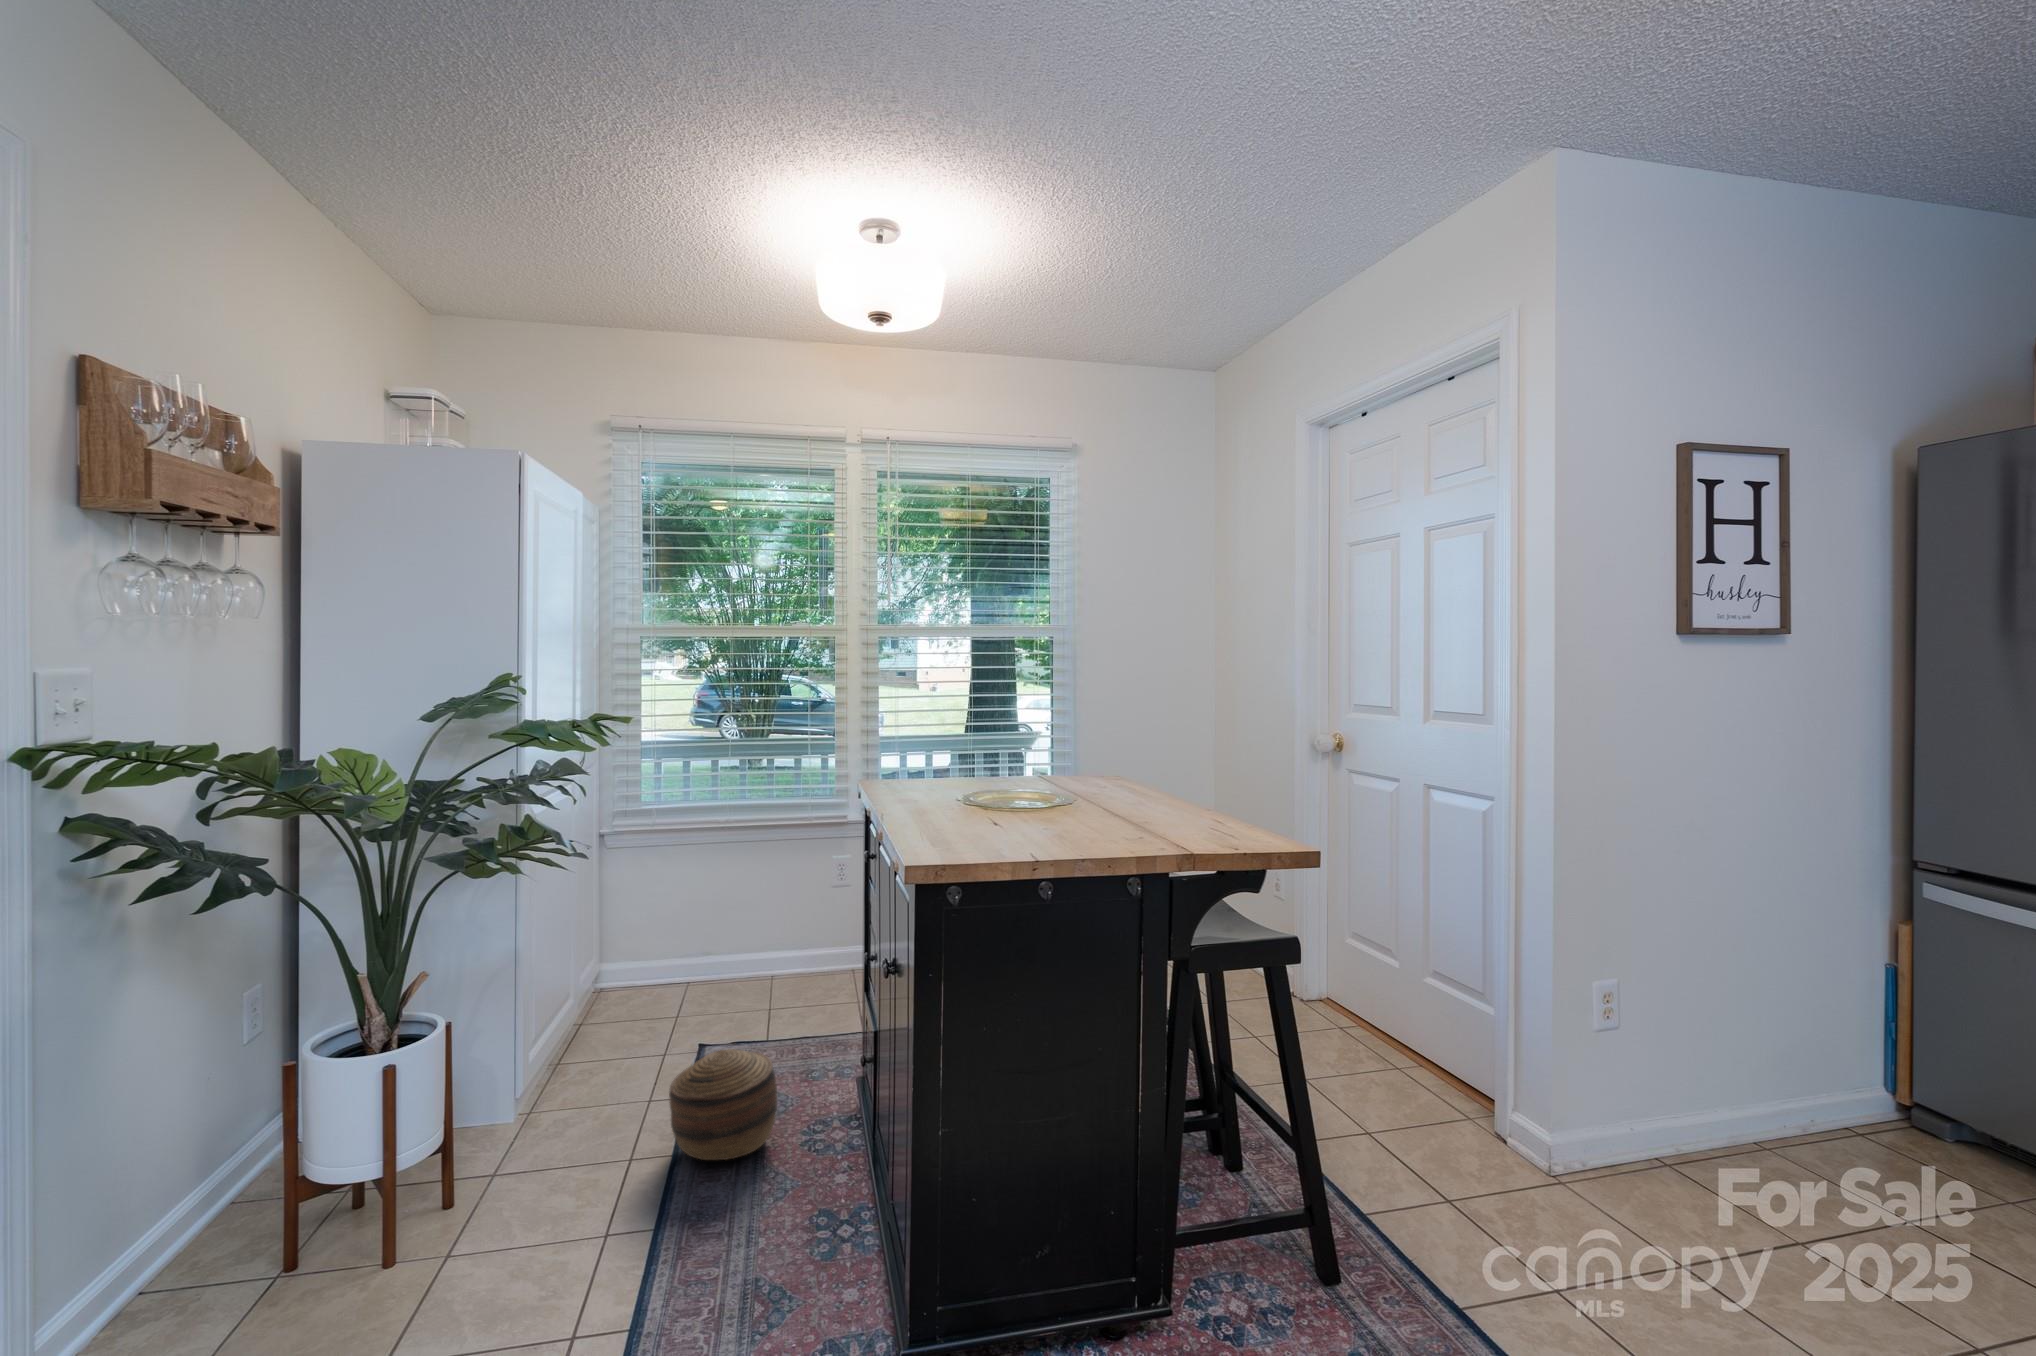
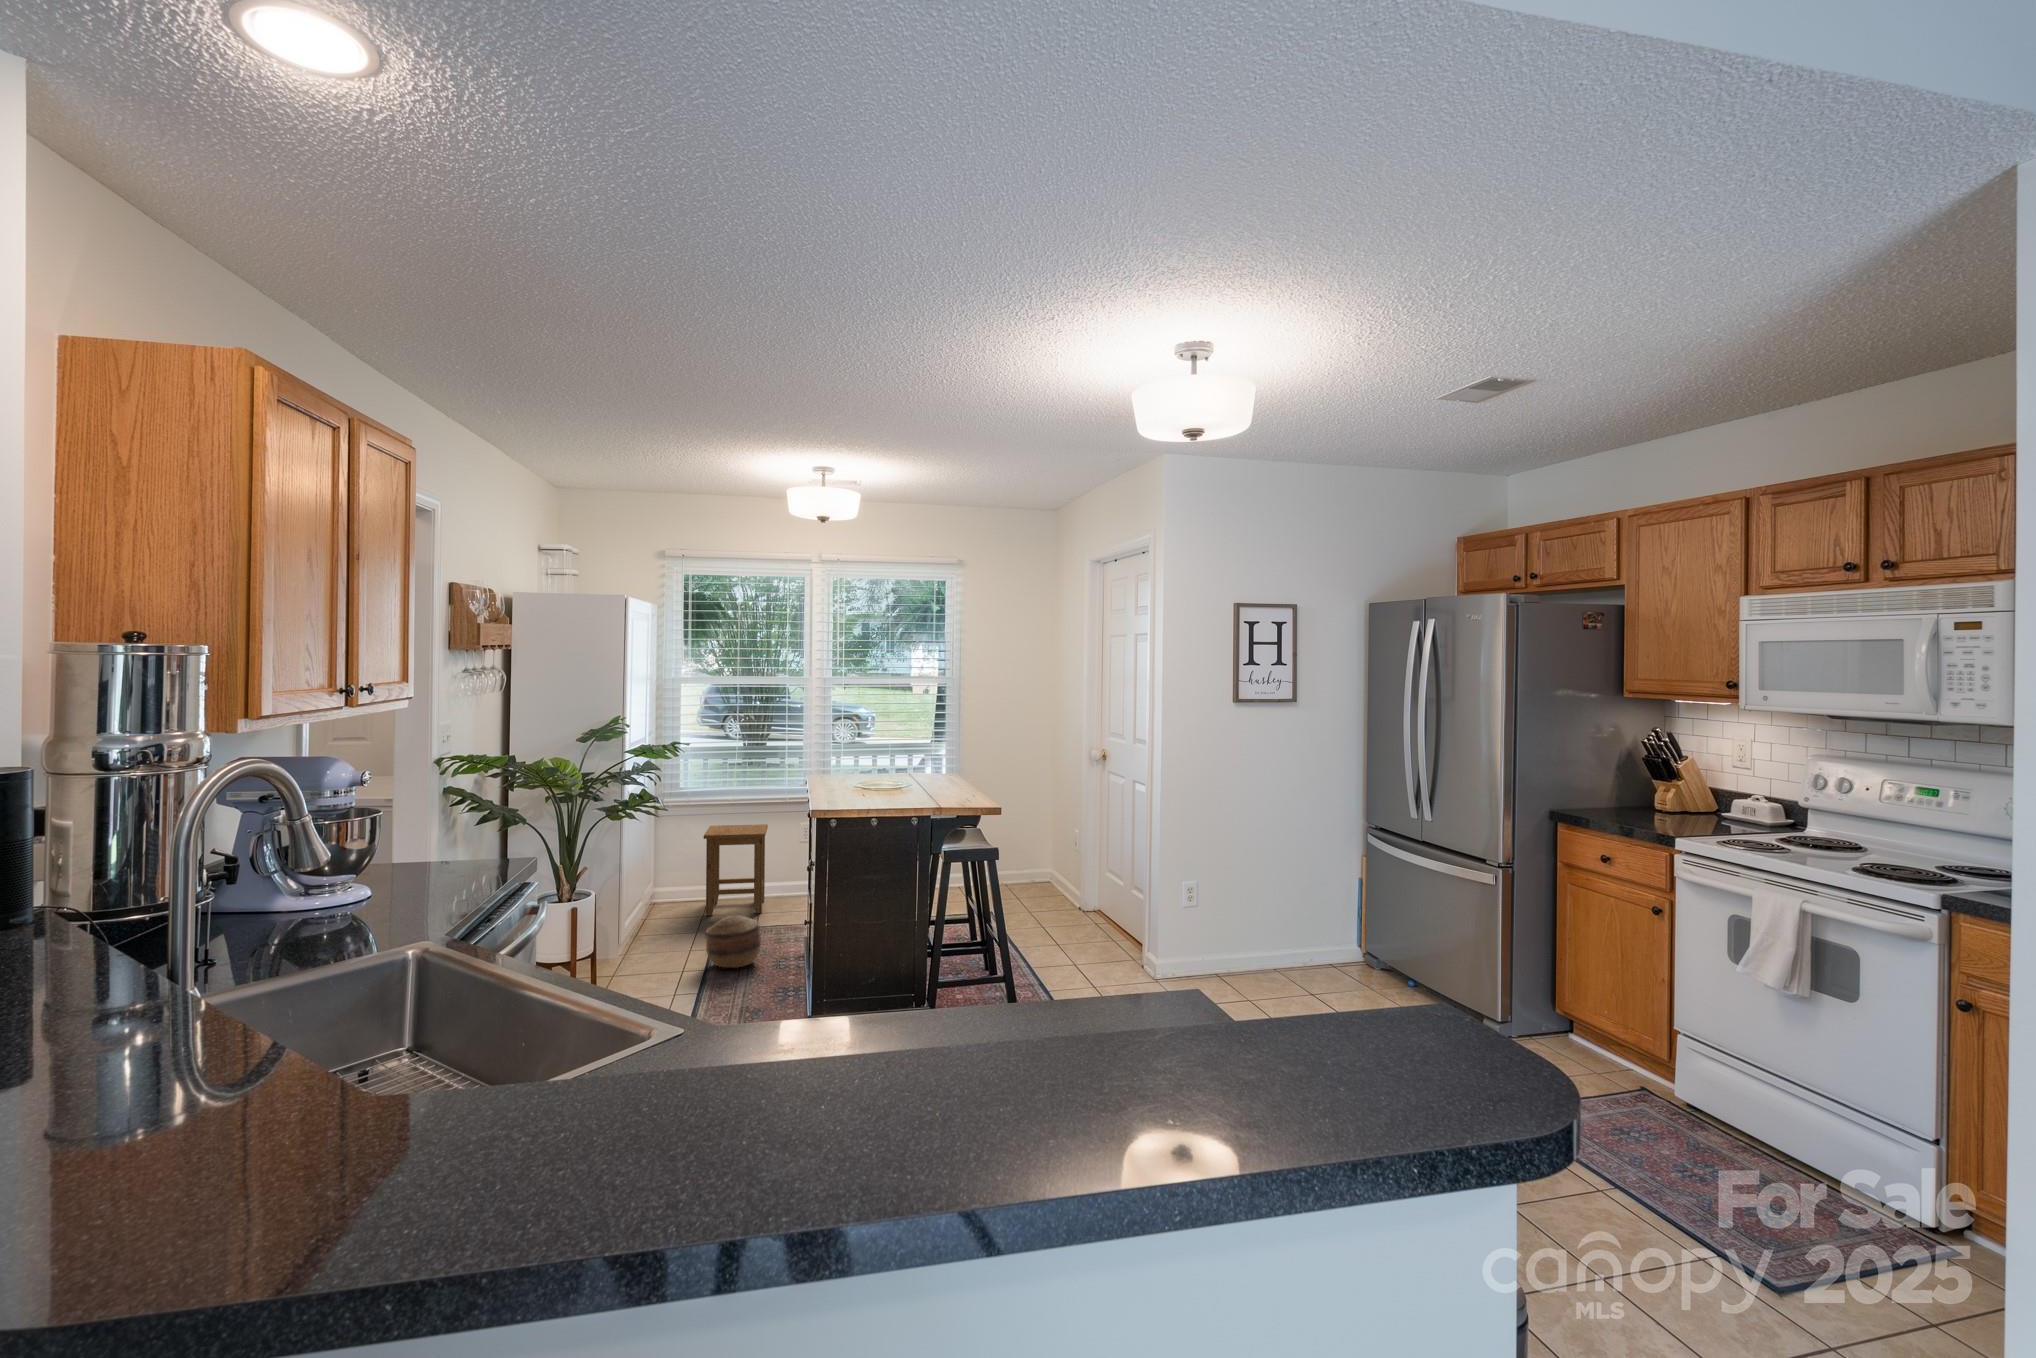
stool: none [678,858,784,1015] -> present [704,824,768,916]

